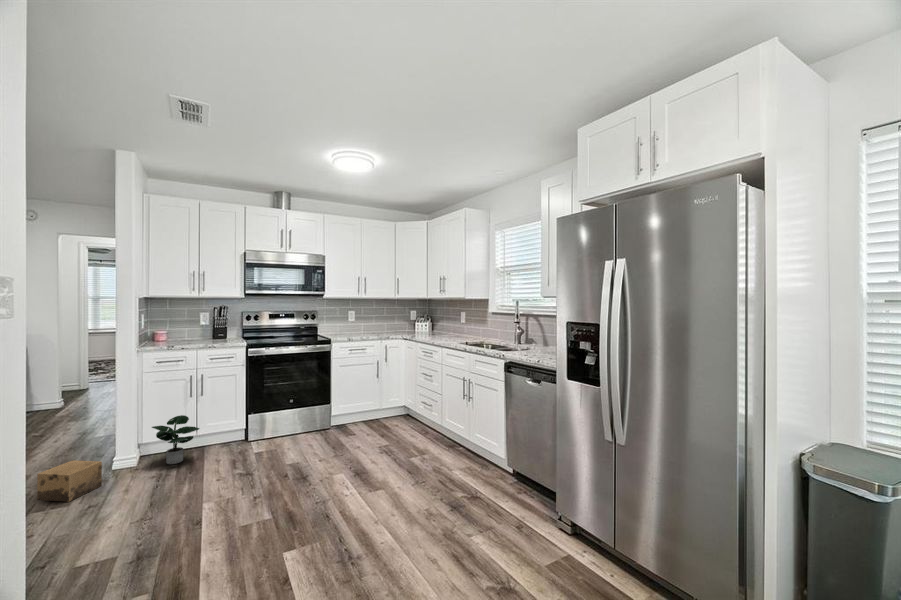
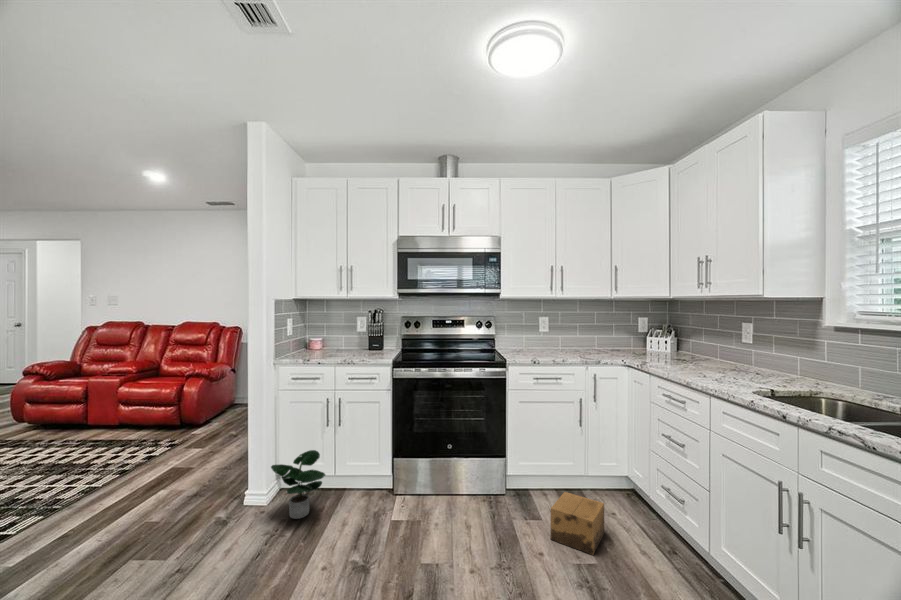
cardboard box: present [37,461,102,502] -> present [551,492,604,555]

